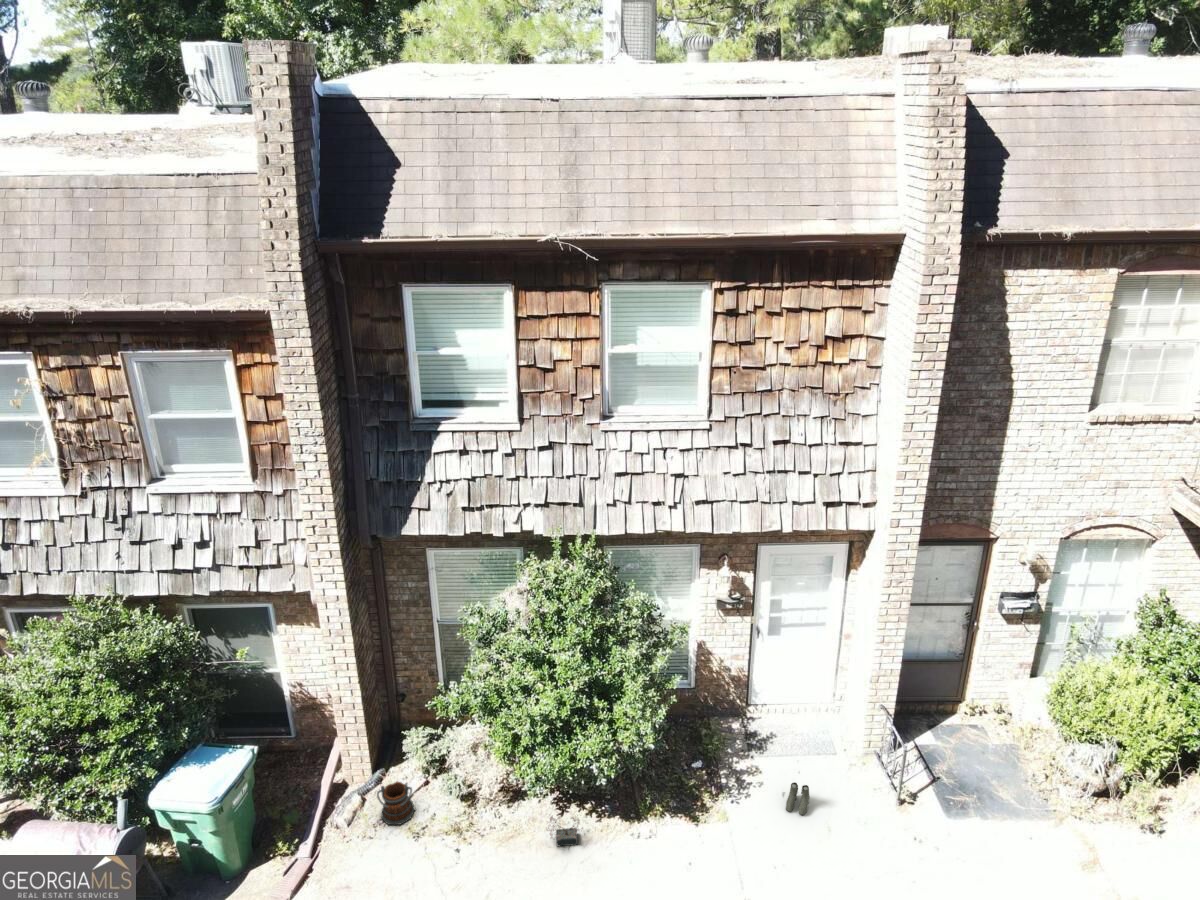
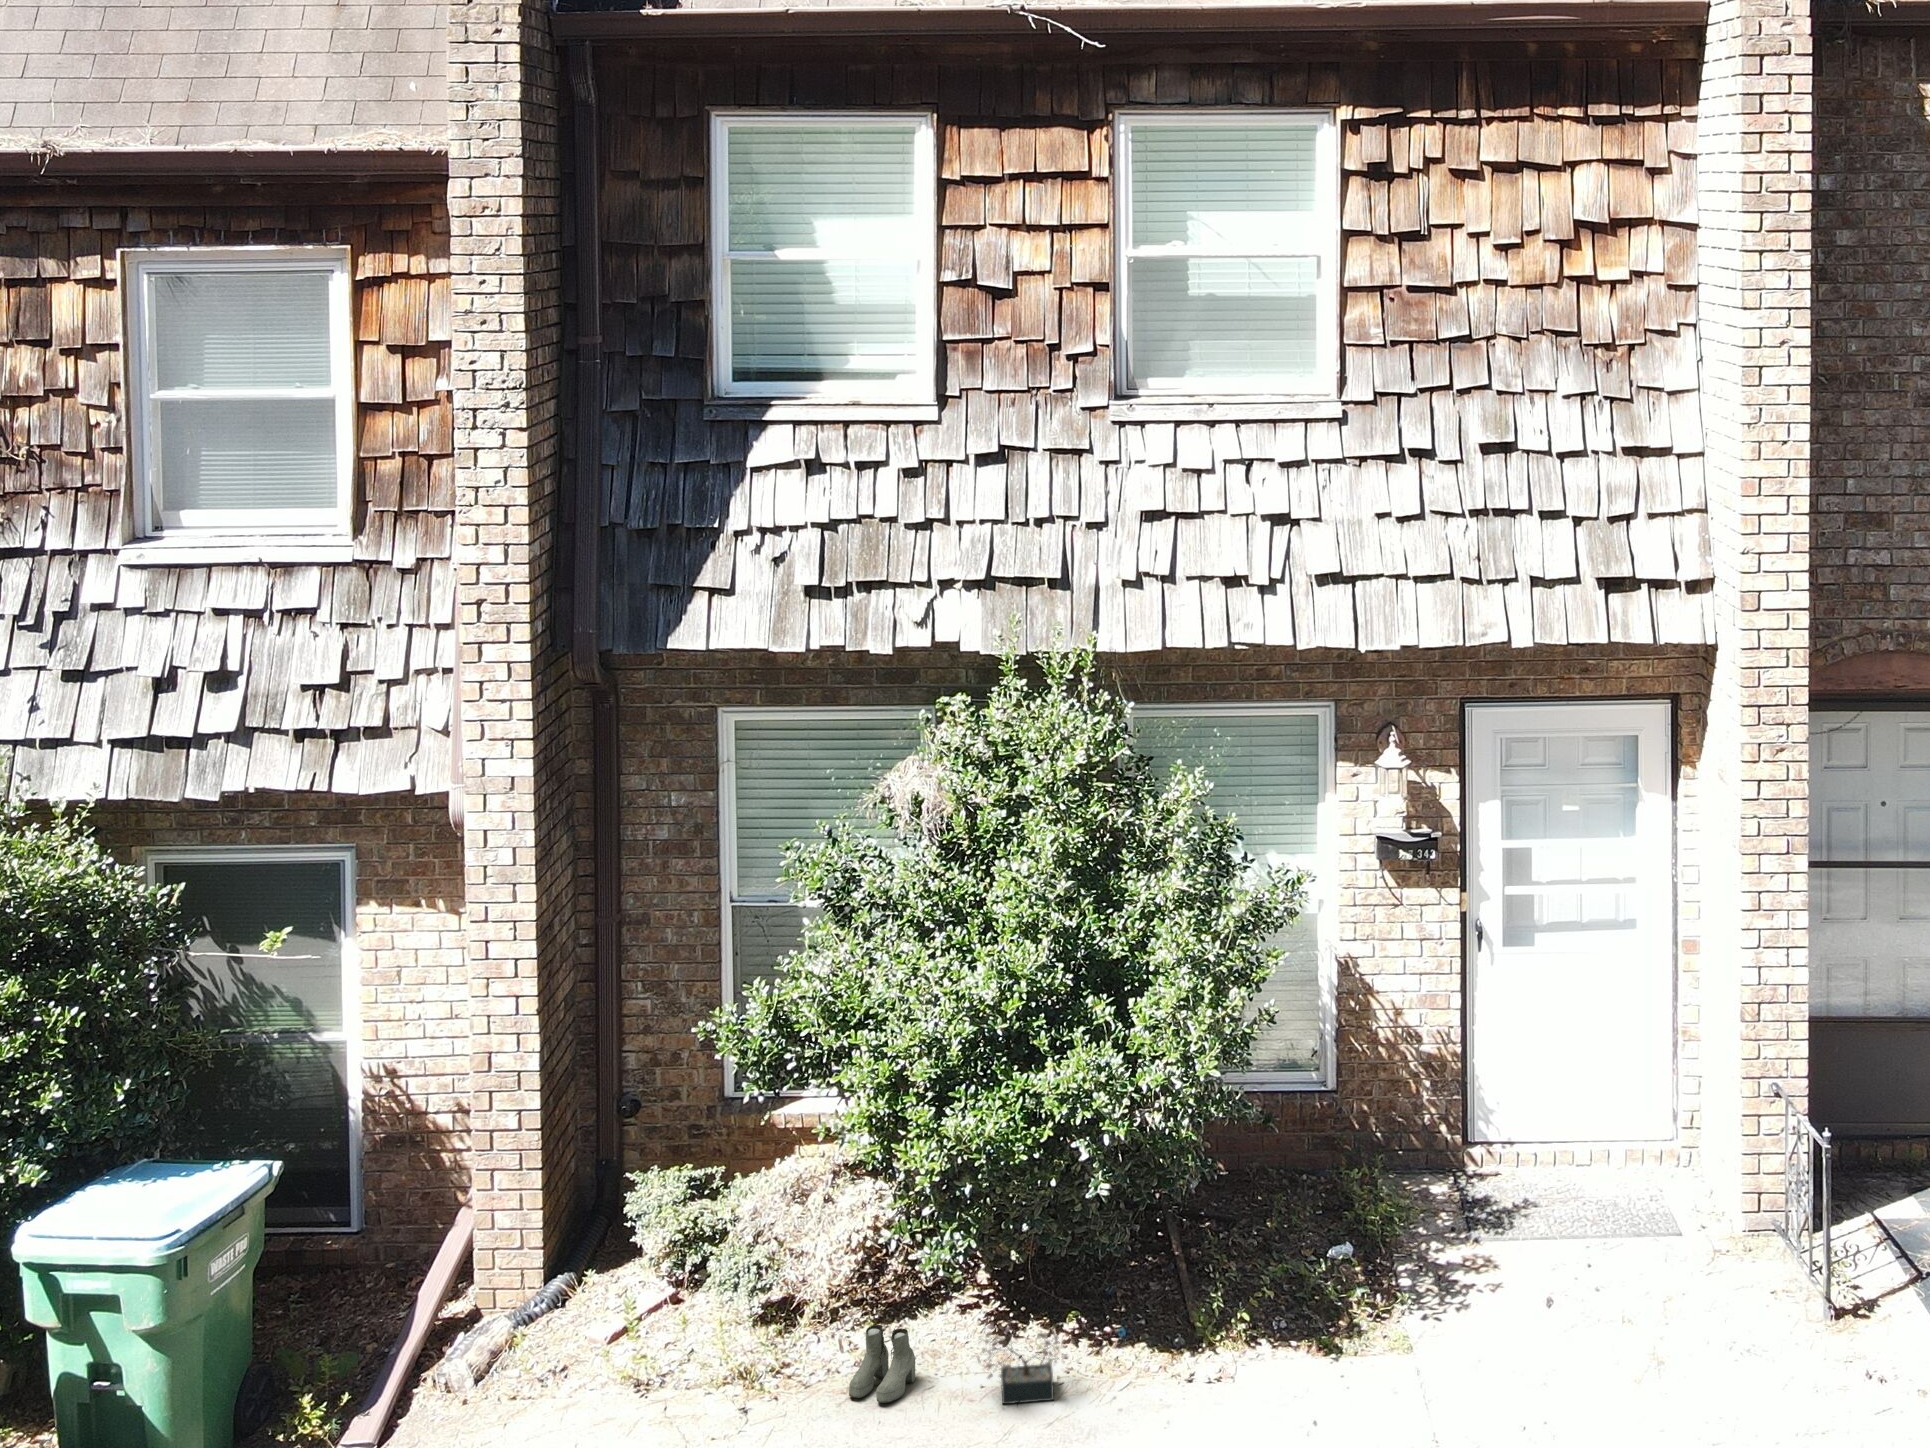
bucket: present [377,782,415,825] -> none [567,1268,658,1377]
boots: present [786,782,810,815] -> present [849,1325,915,1403]

